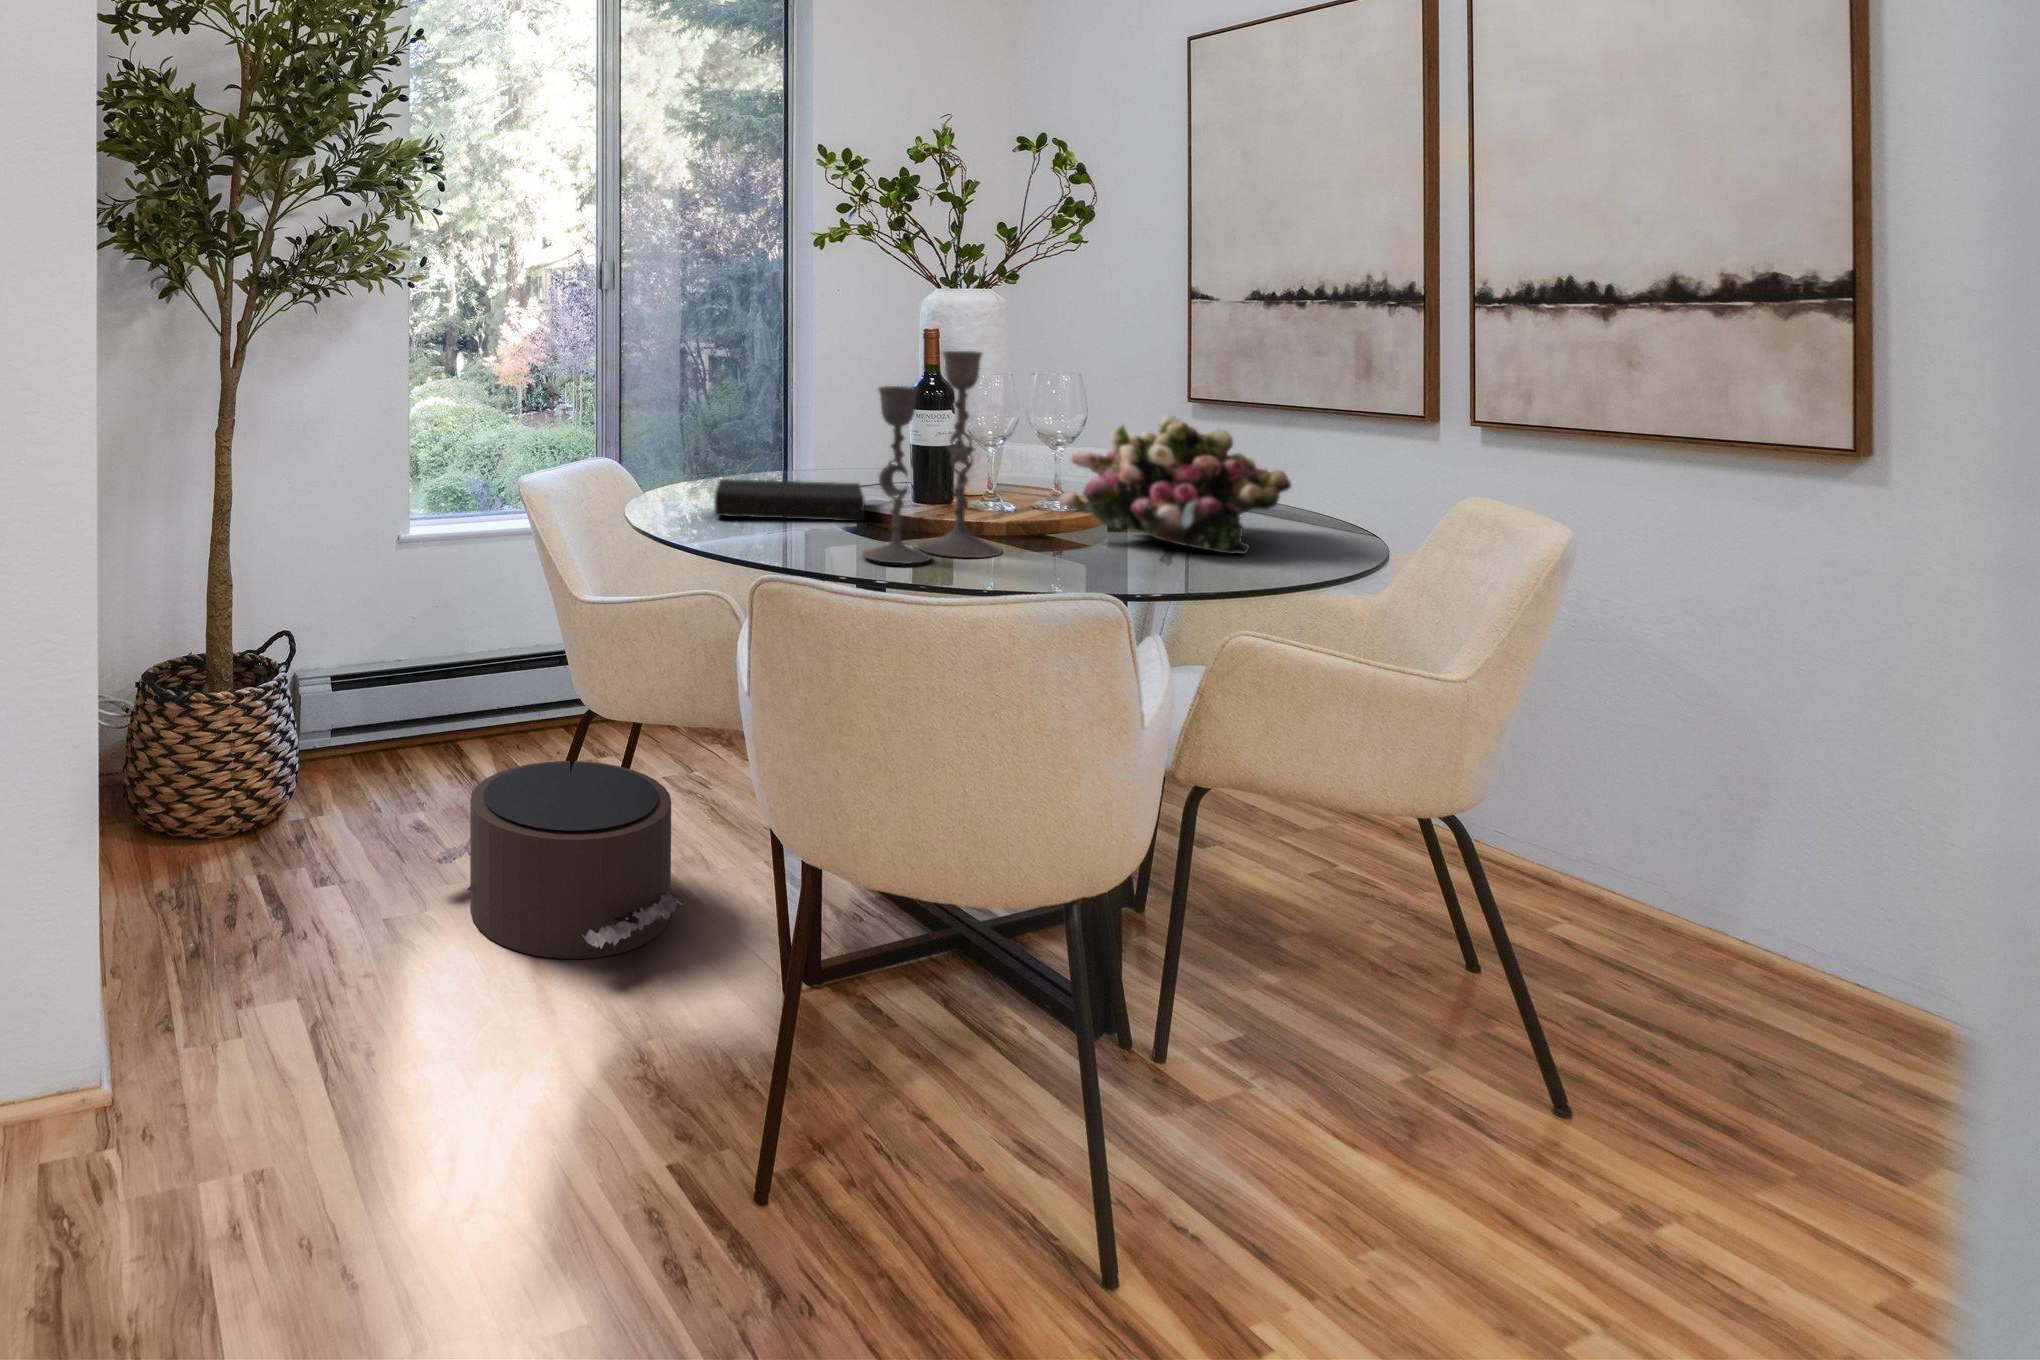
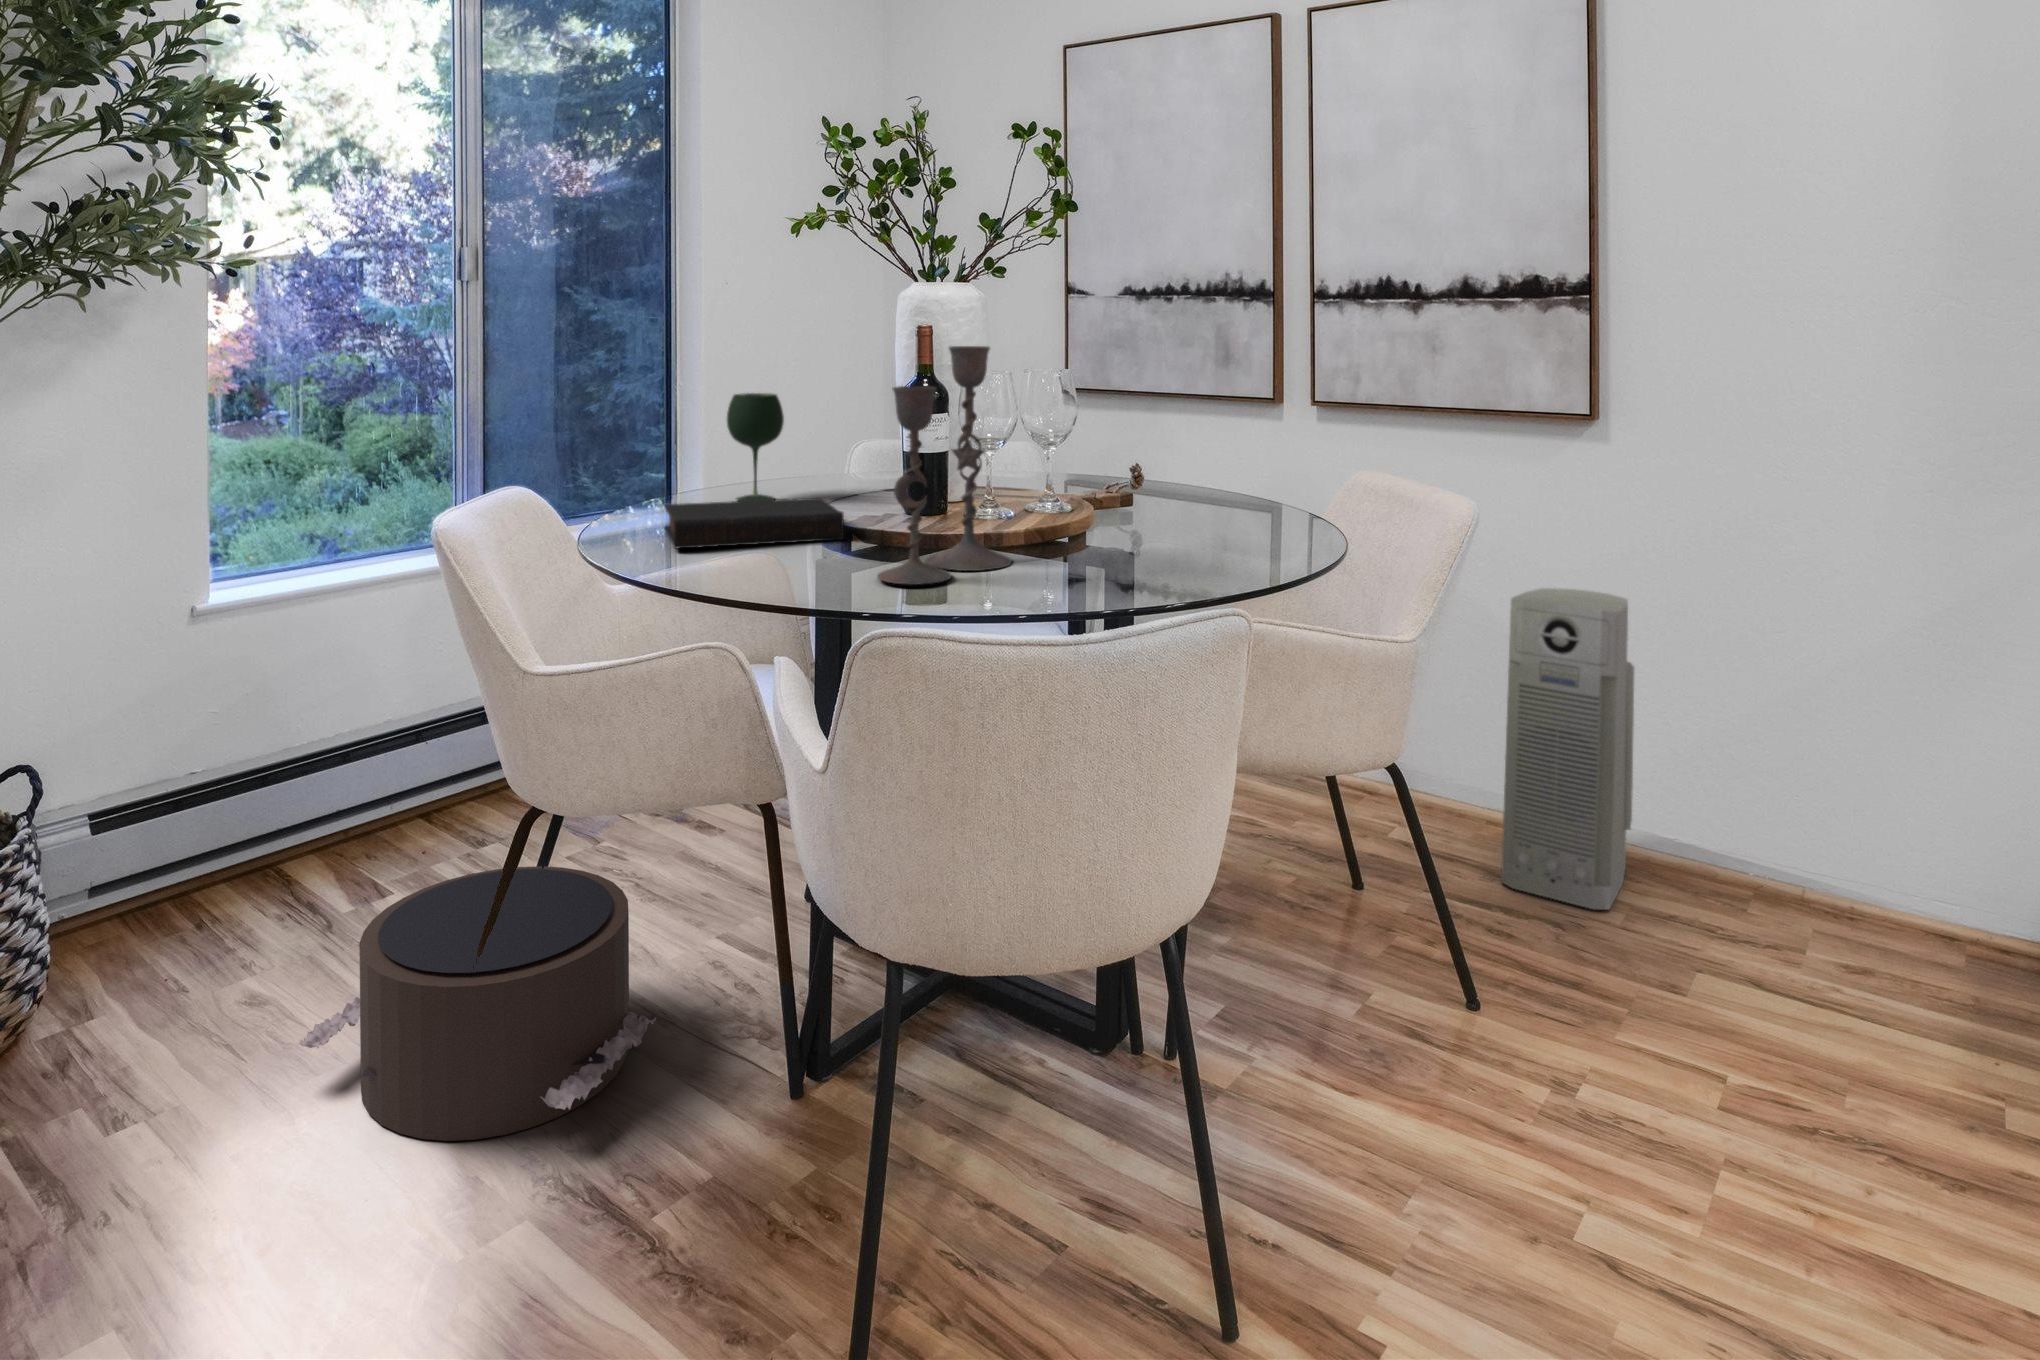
wine glass: none [791,387,843,484] -> present [727,393,784,501]
flower arrangement: present [1059,415,1291,554] -> none [1052,407,1259,541]
air purifier: none [1670,658,1901,1056] -> present [1501,588,1634,910]

